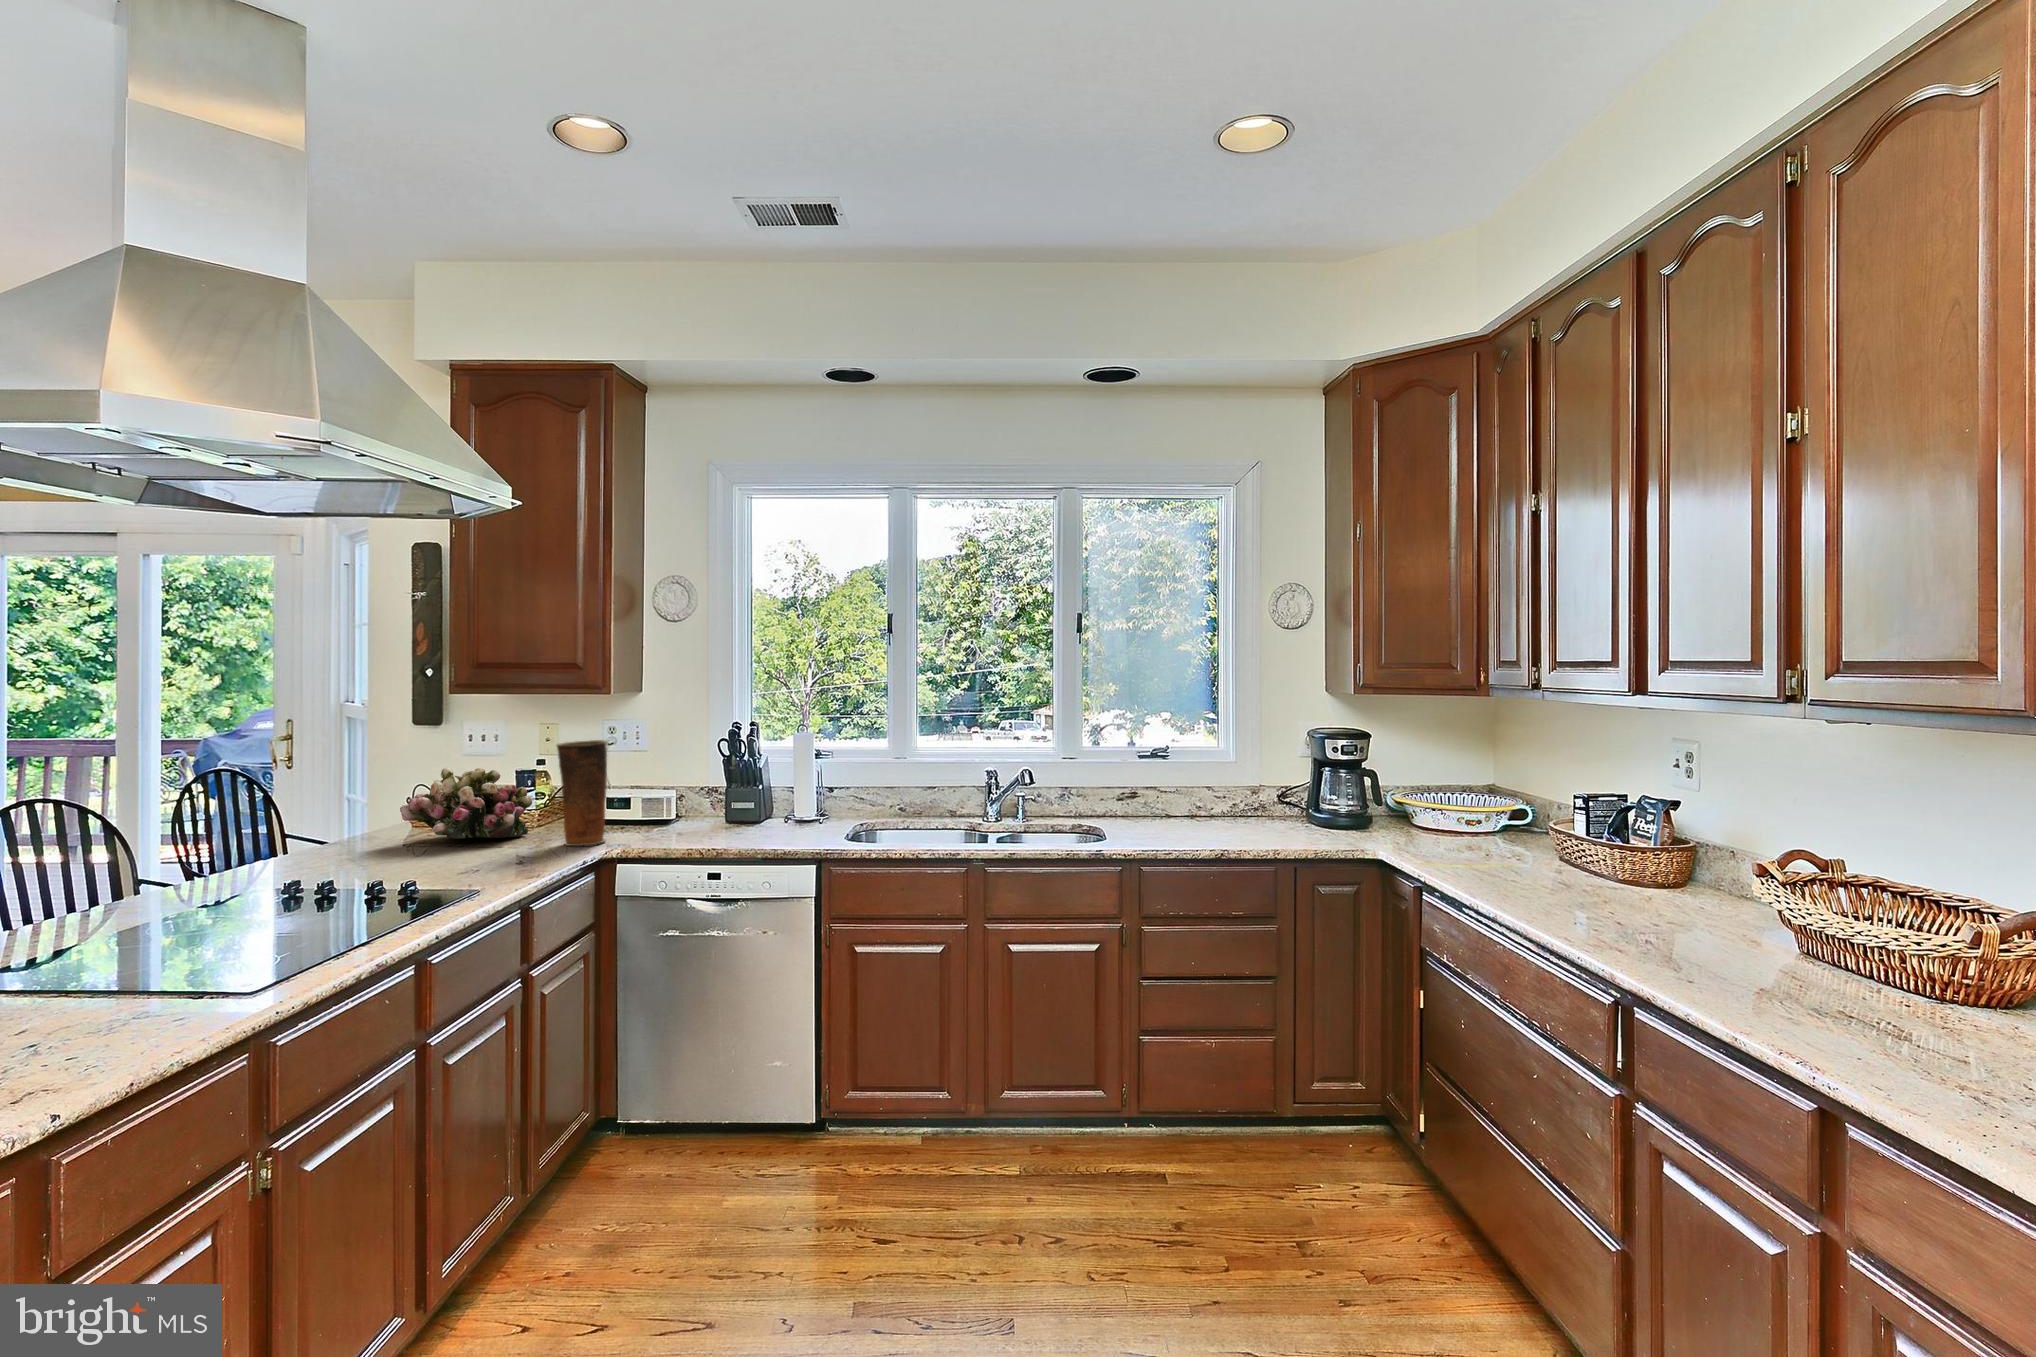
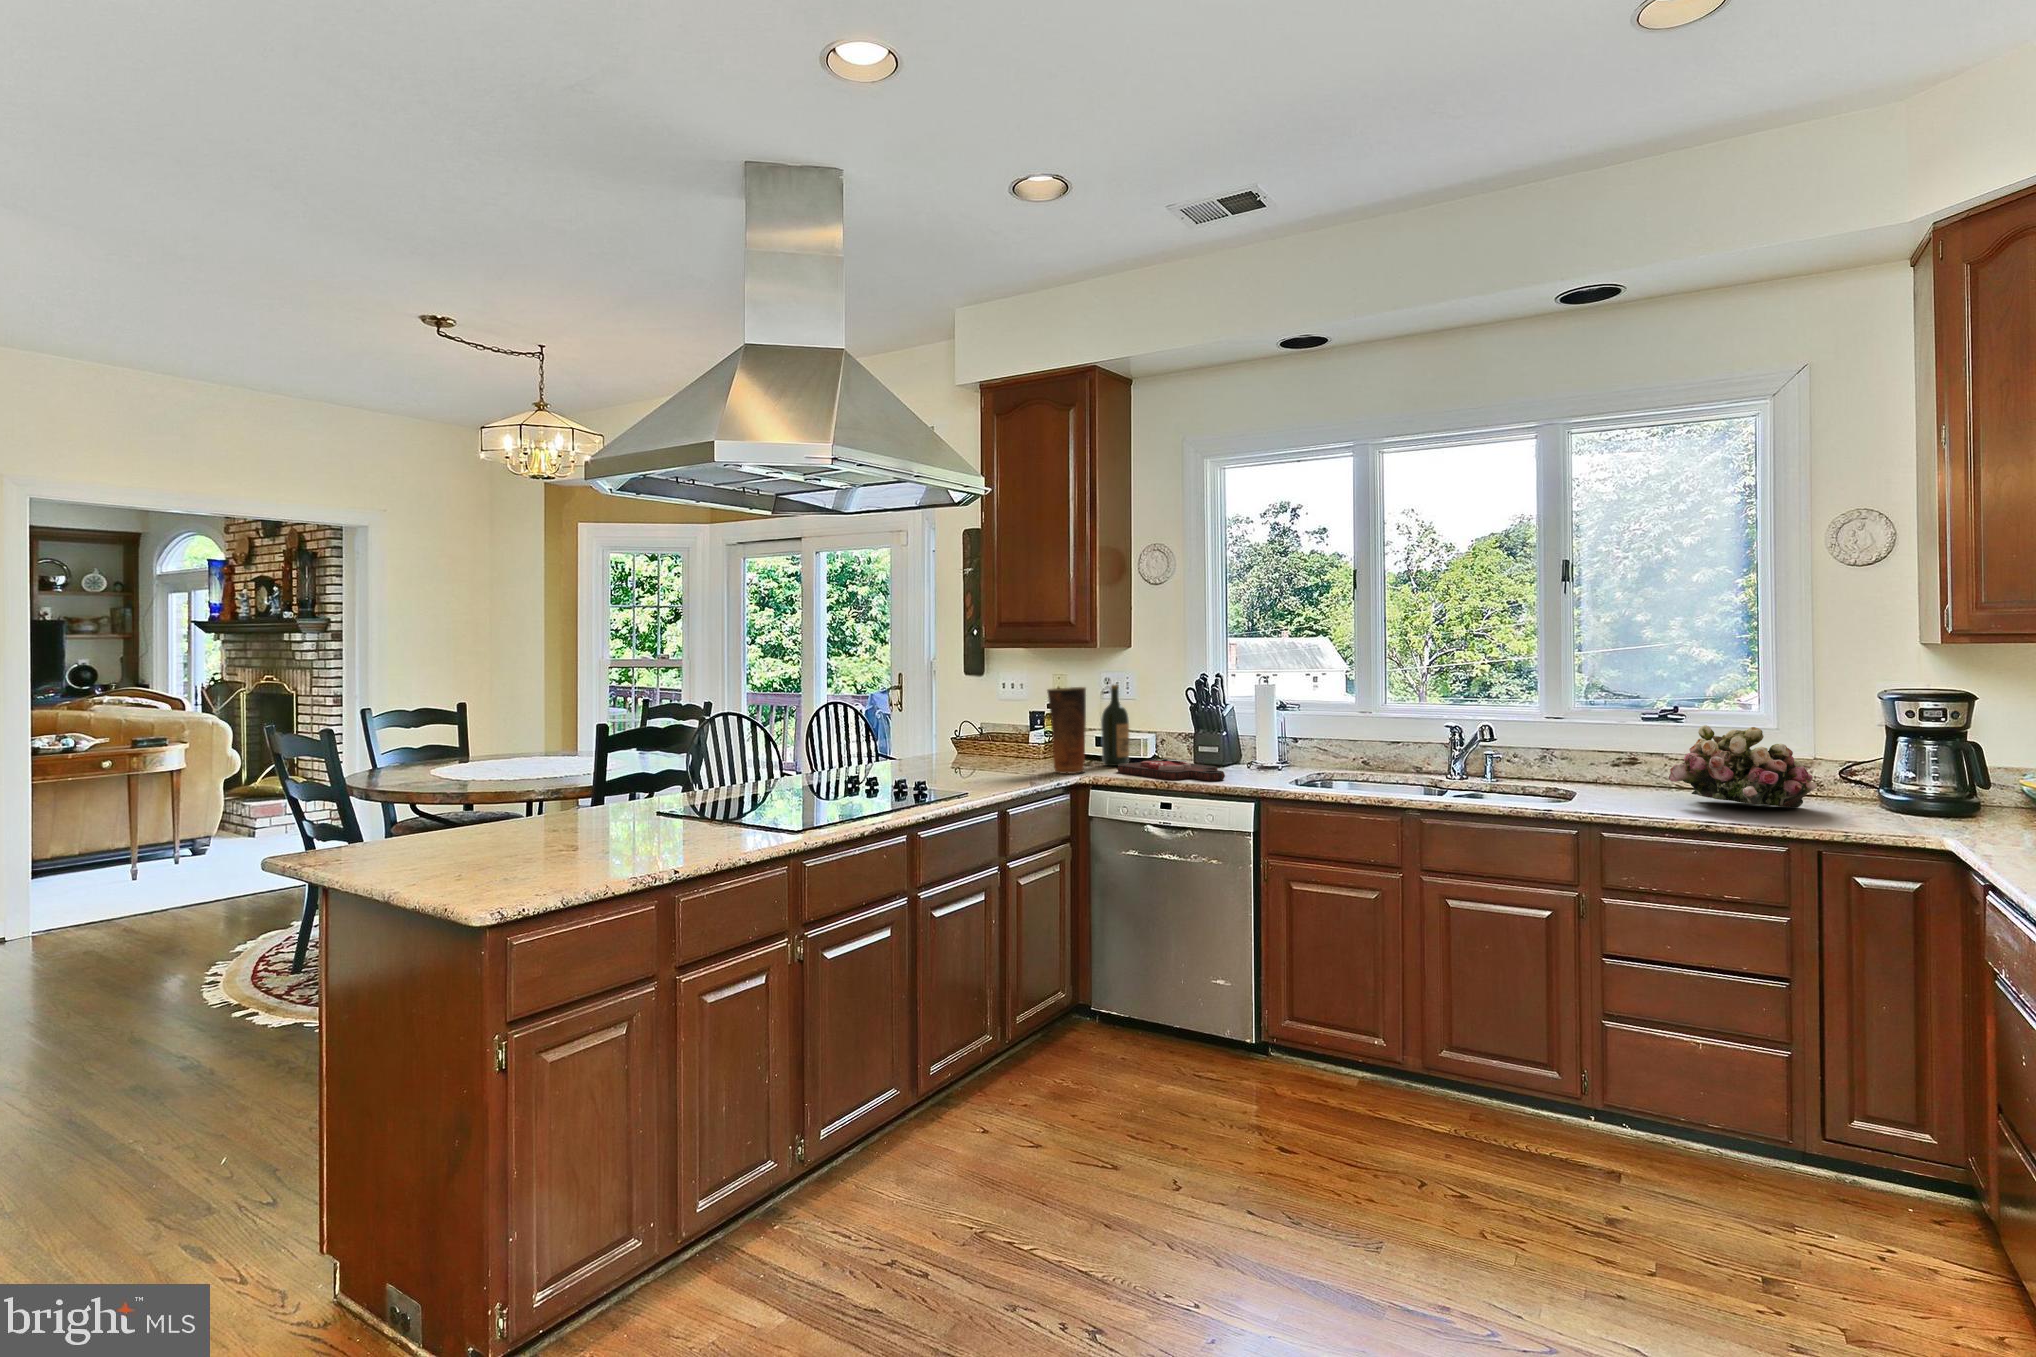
wine bottle: none [617,735,652,830] -> present [1101,685,1129,766]
flower arrangement: present [400,768,532,838] -> present [1669,725,1816,808]
cutting board: none [645,818,778,844] -> present [1117,759,1225,781]

